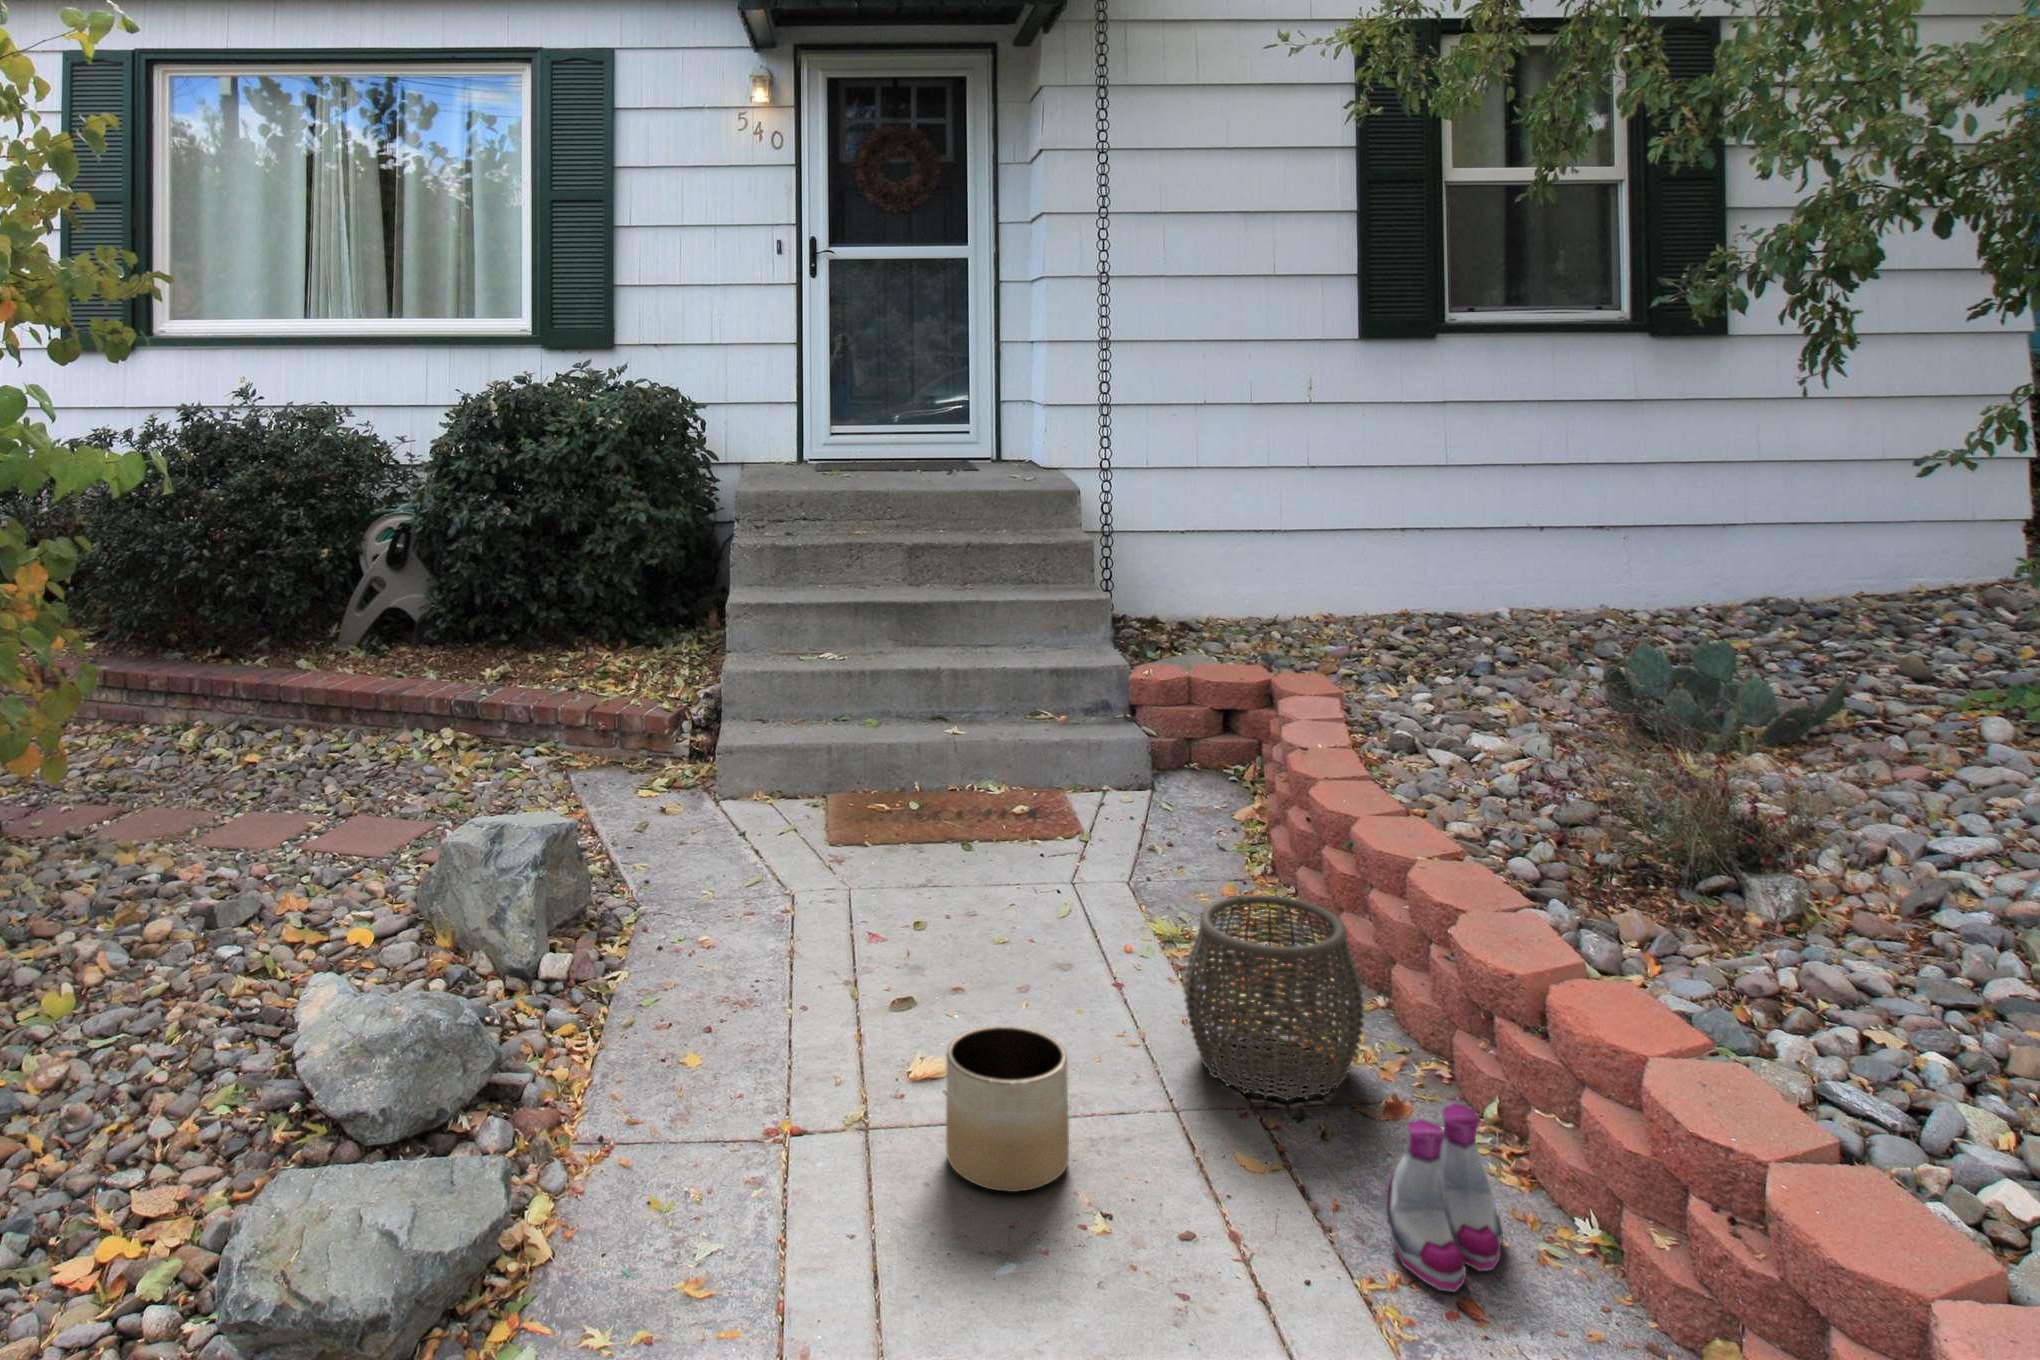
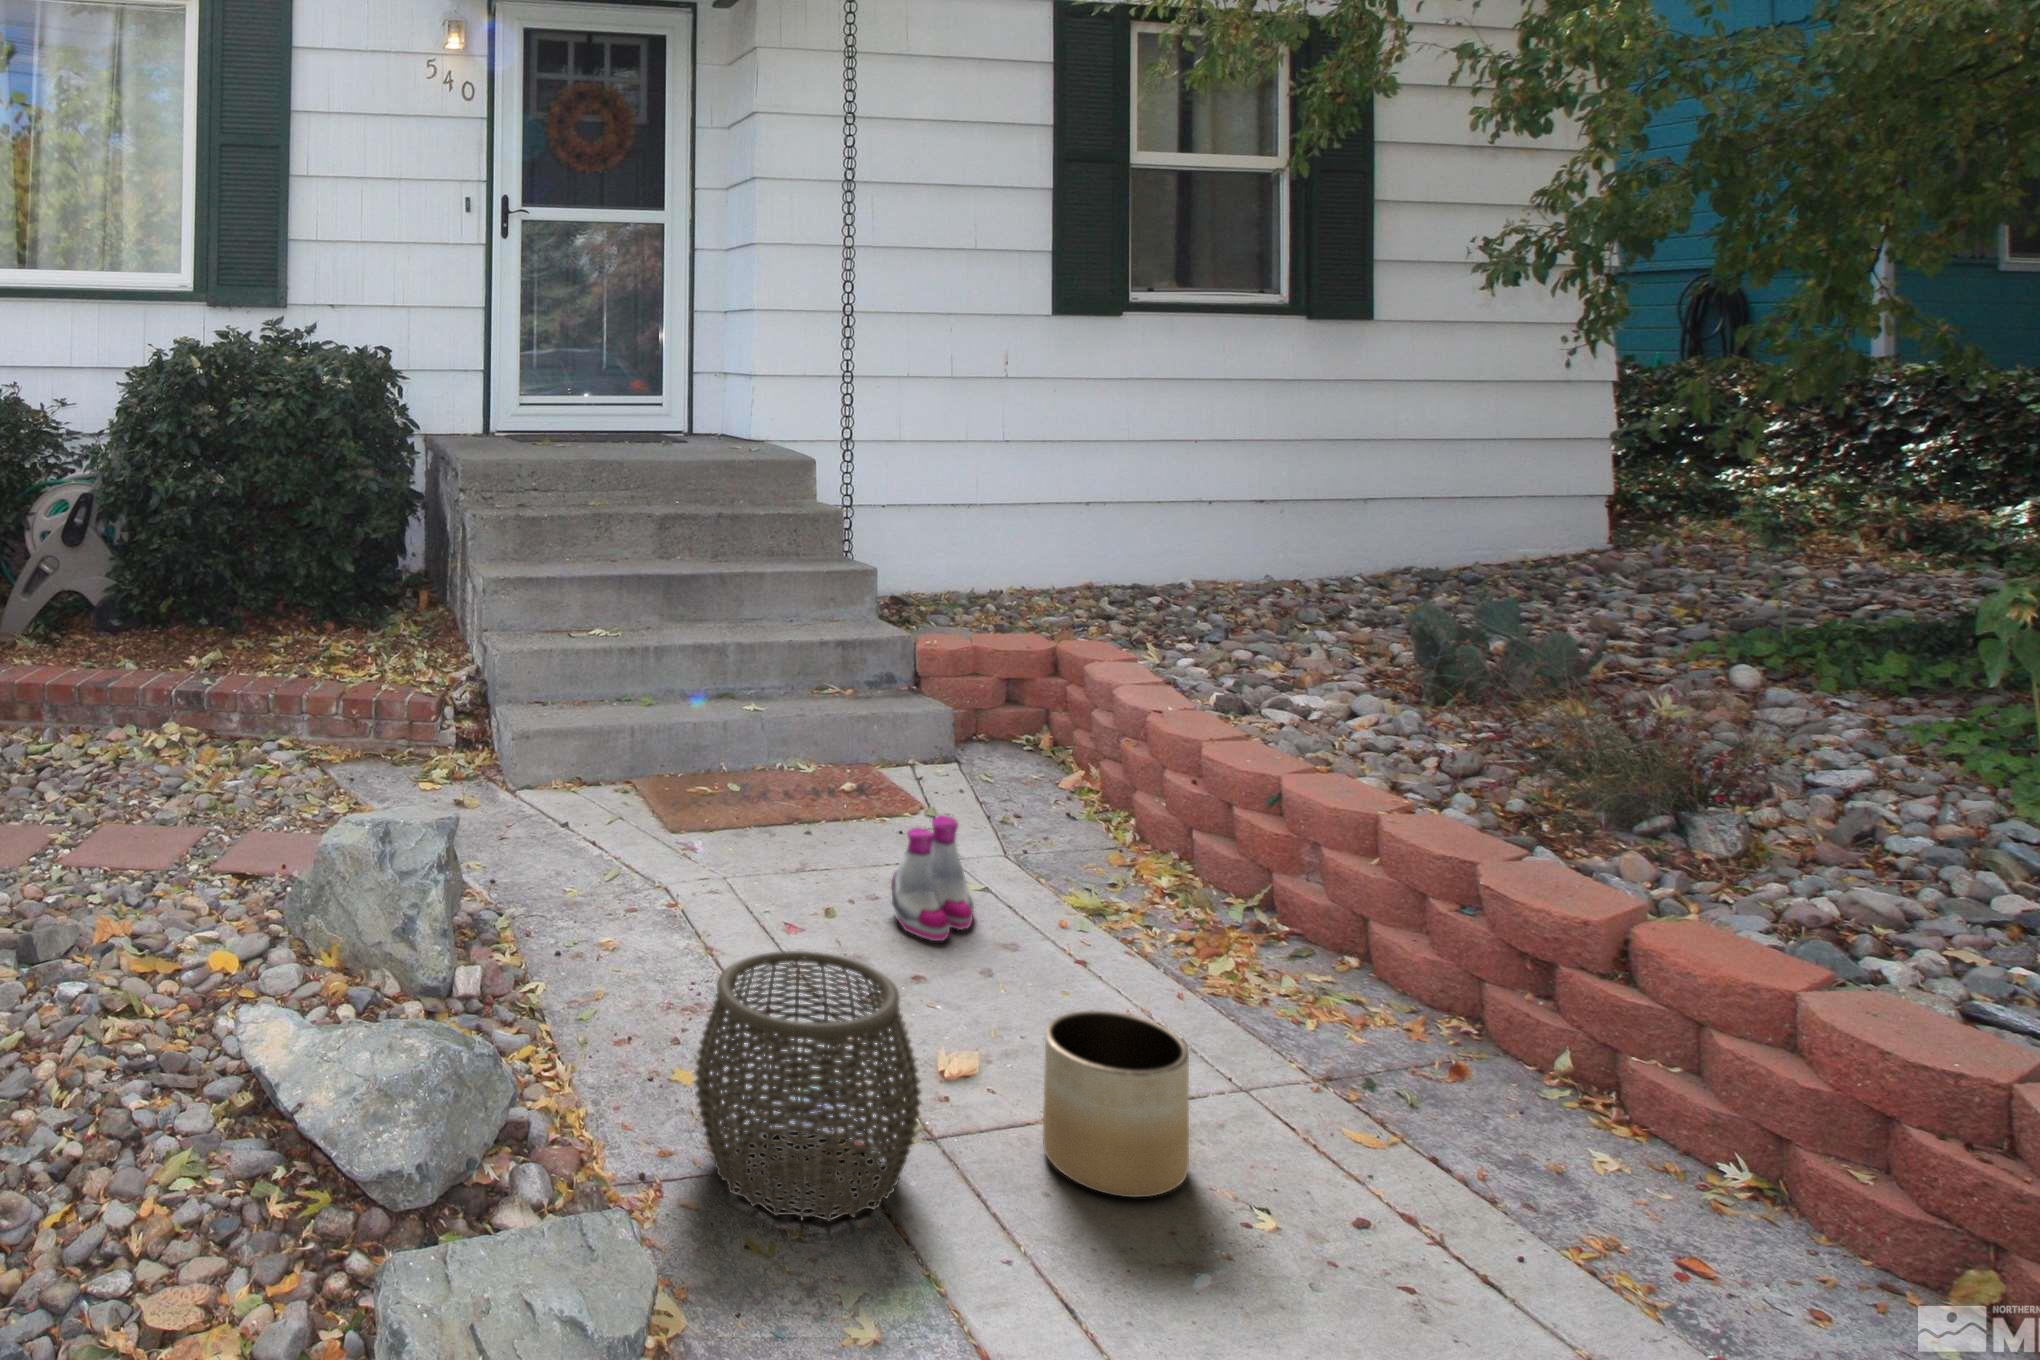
woven basket: present [1183,895,1364,1100] -> present [695,951,921,1221]
boots: present [1387,1103,1503,1292] -> present [891,815,974,941]

